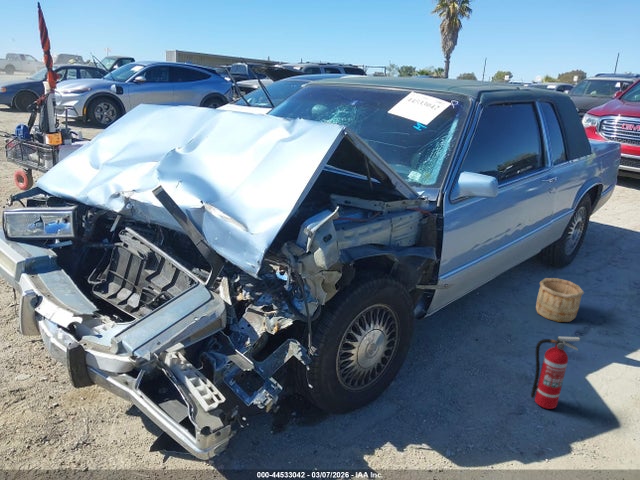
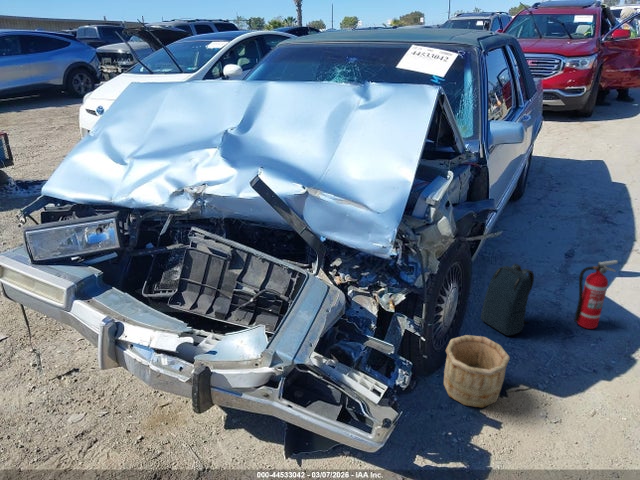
wooden bucket: present [536,278,584,322] -> present [444,335,510,407]
backpack: none [430,322,485,395] -> present [481,264,534,335]

